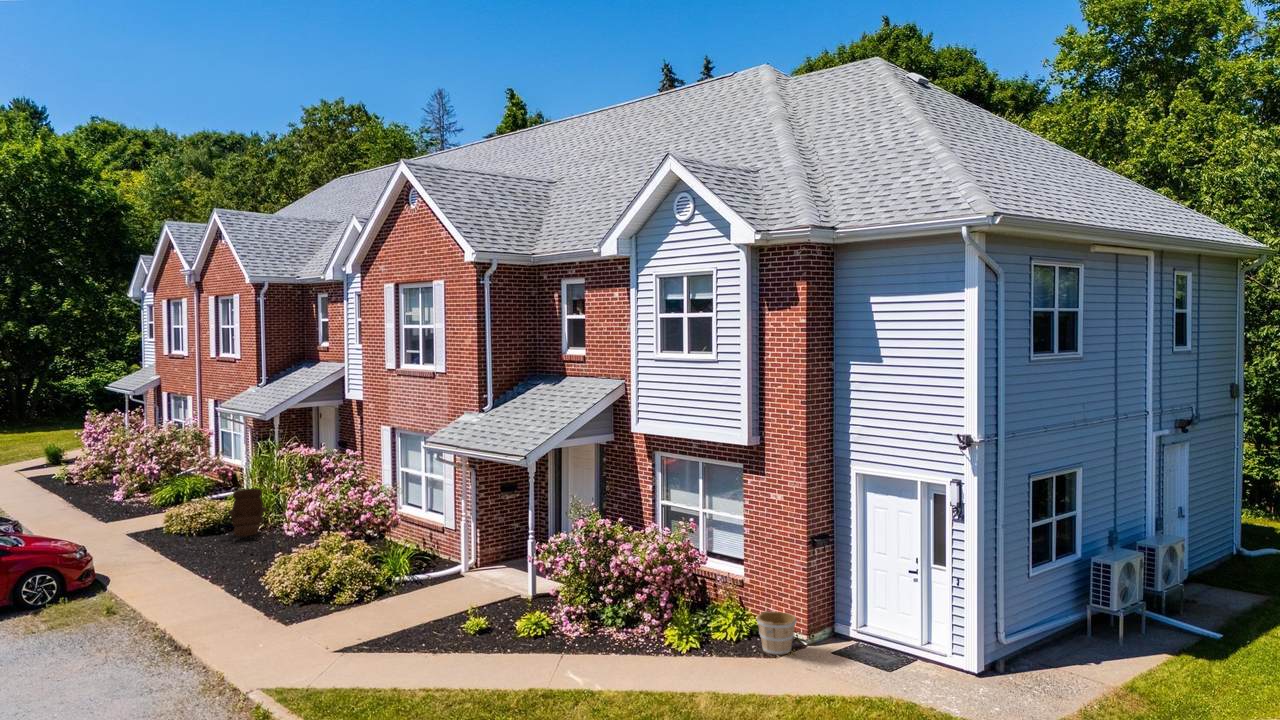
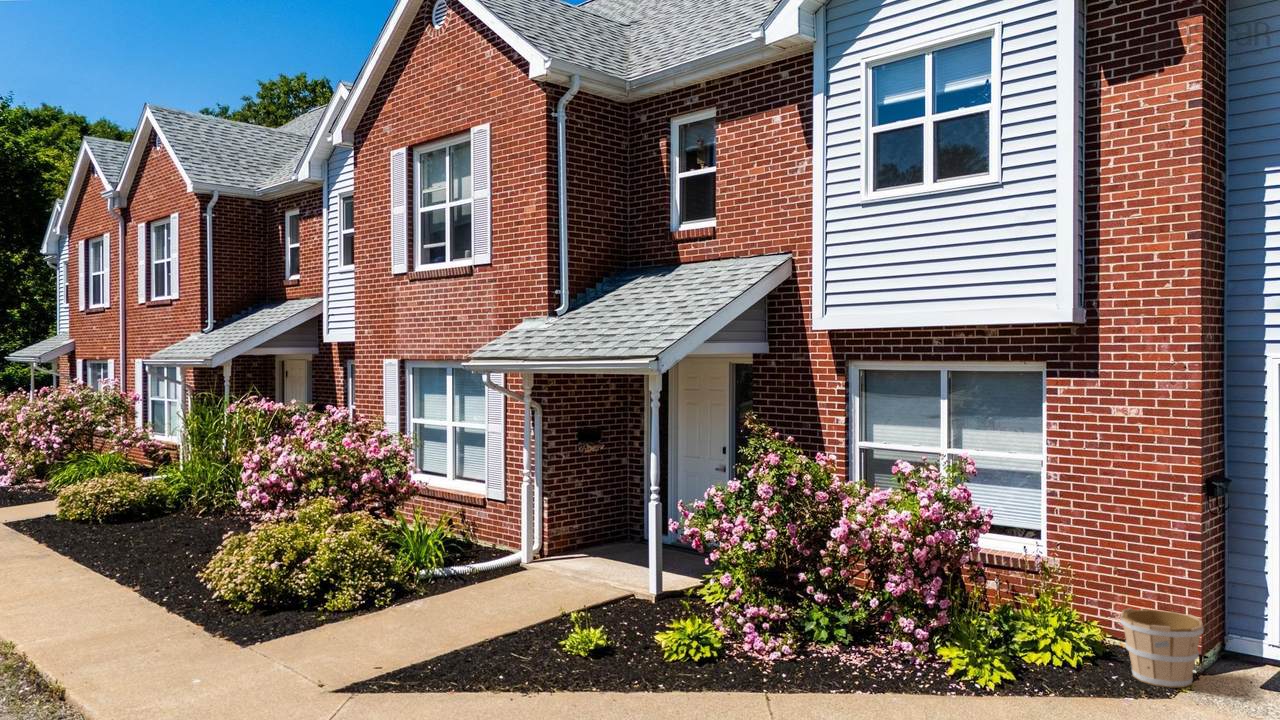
lounge chair: present [228,488,267,541] -> none [152,455,212,531]

